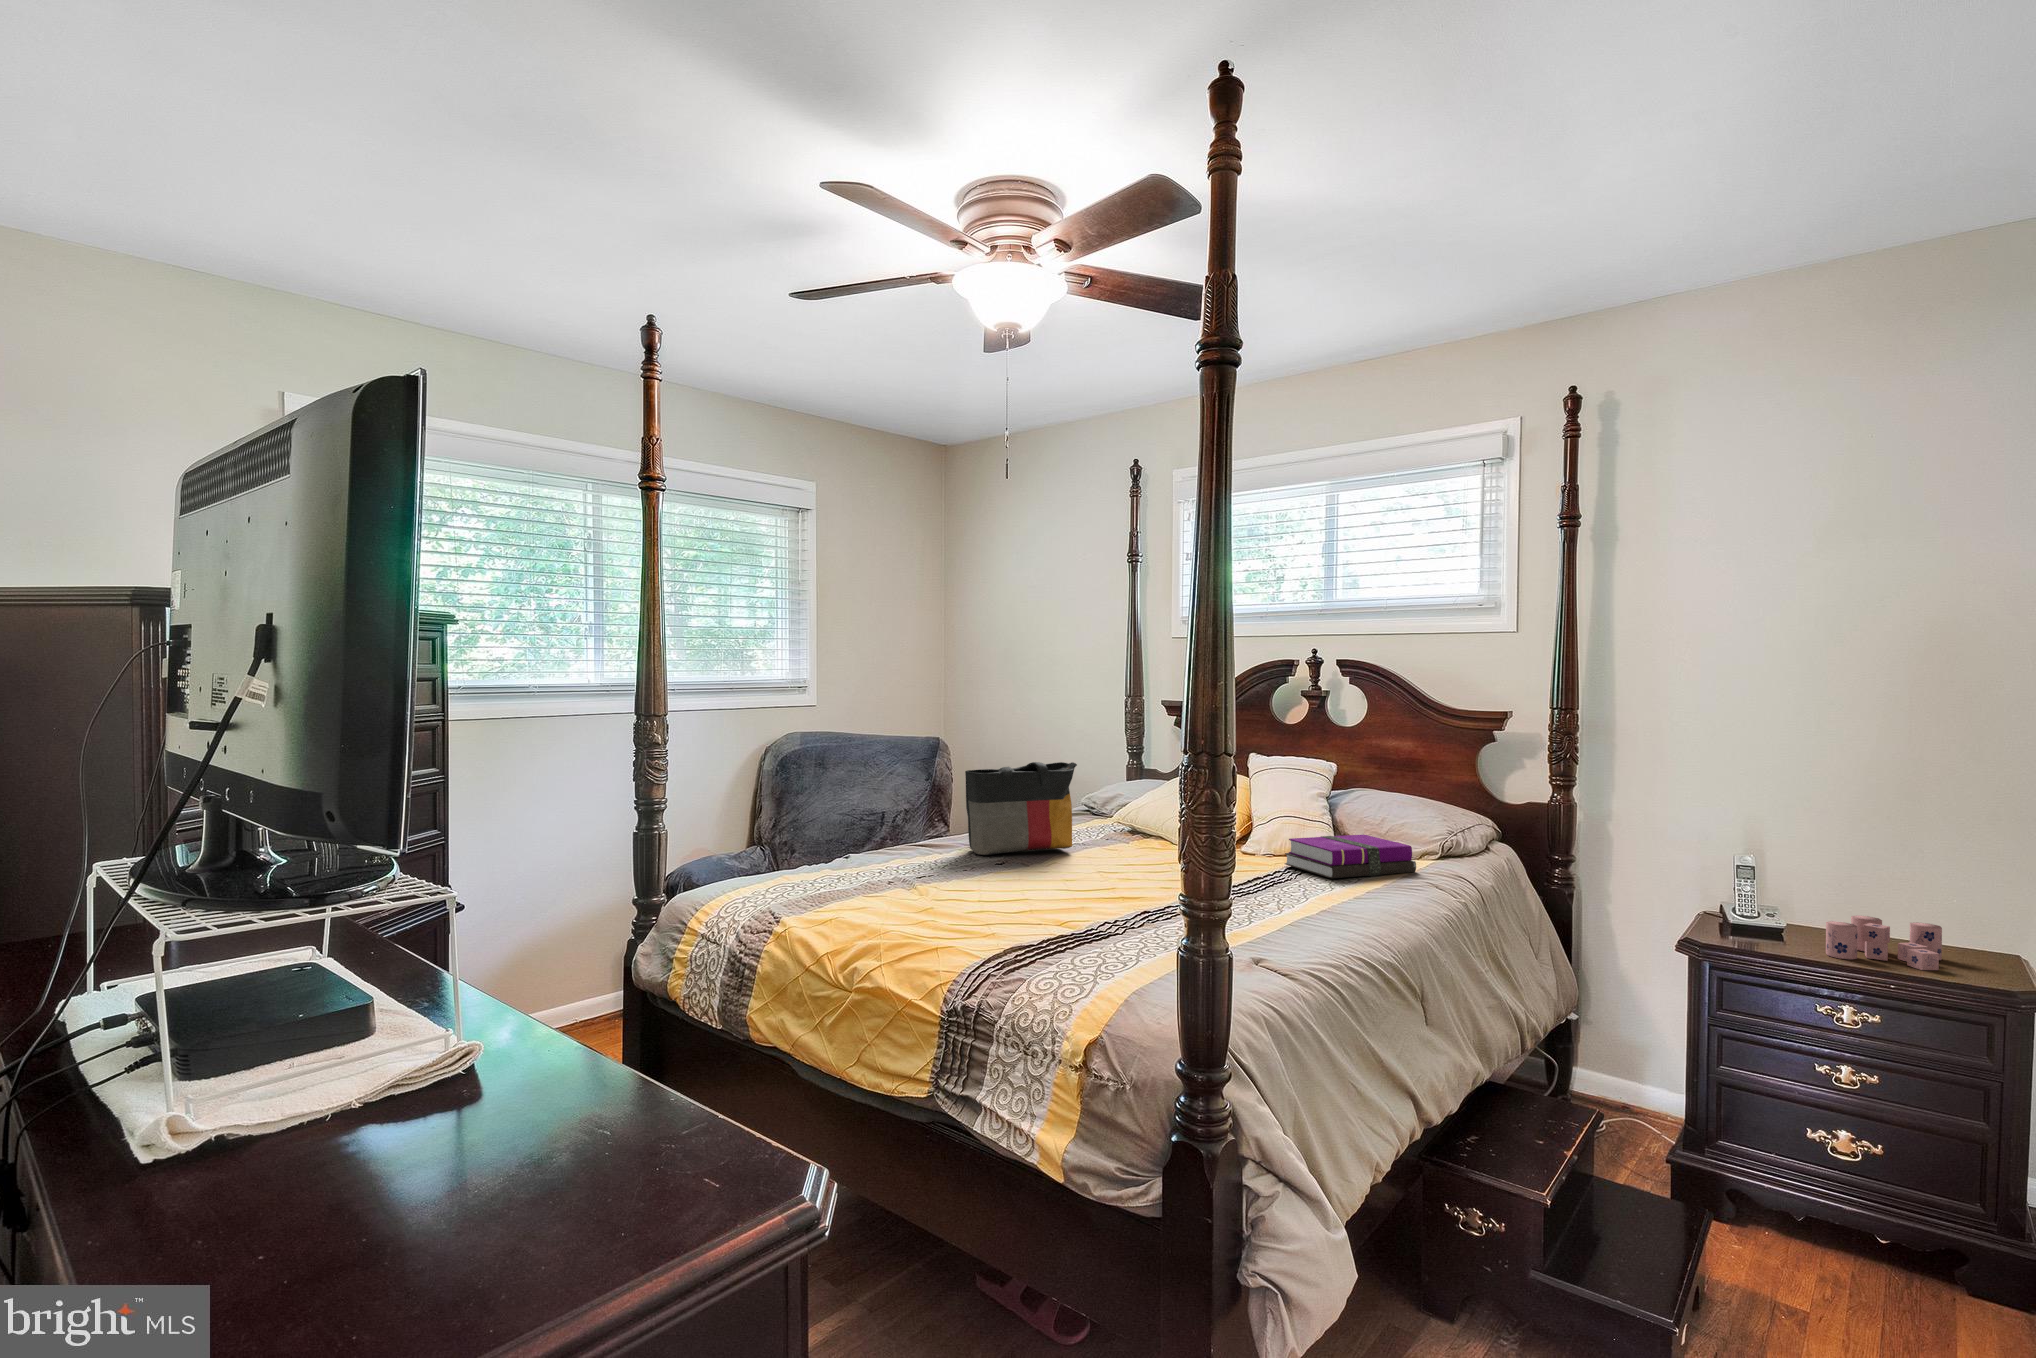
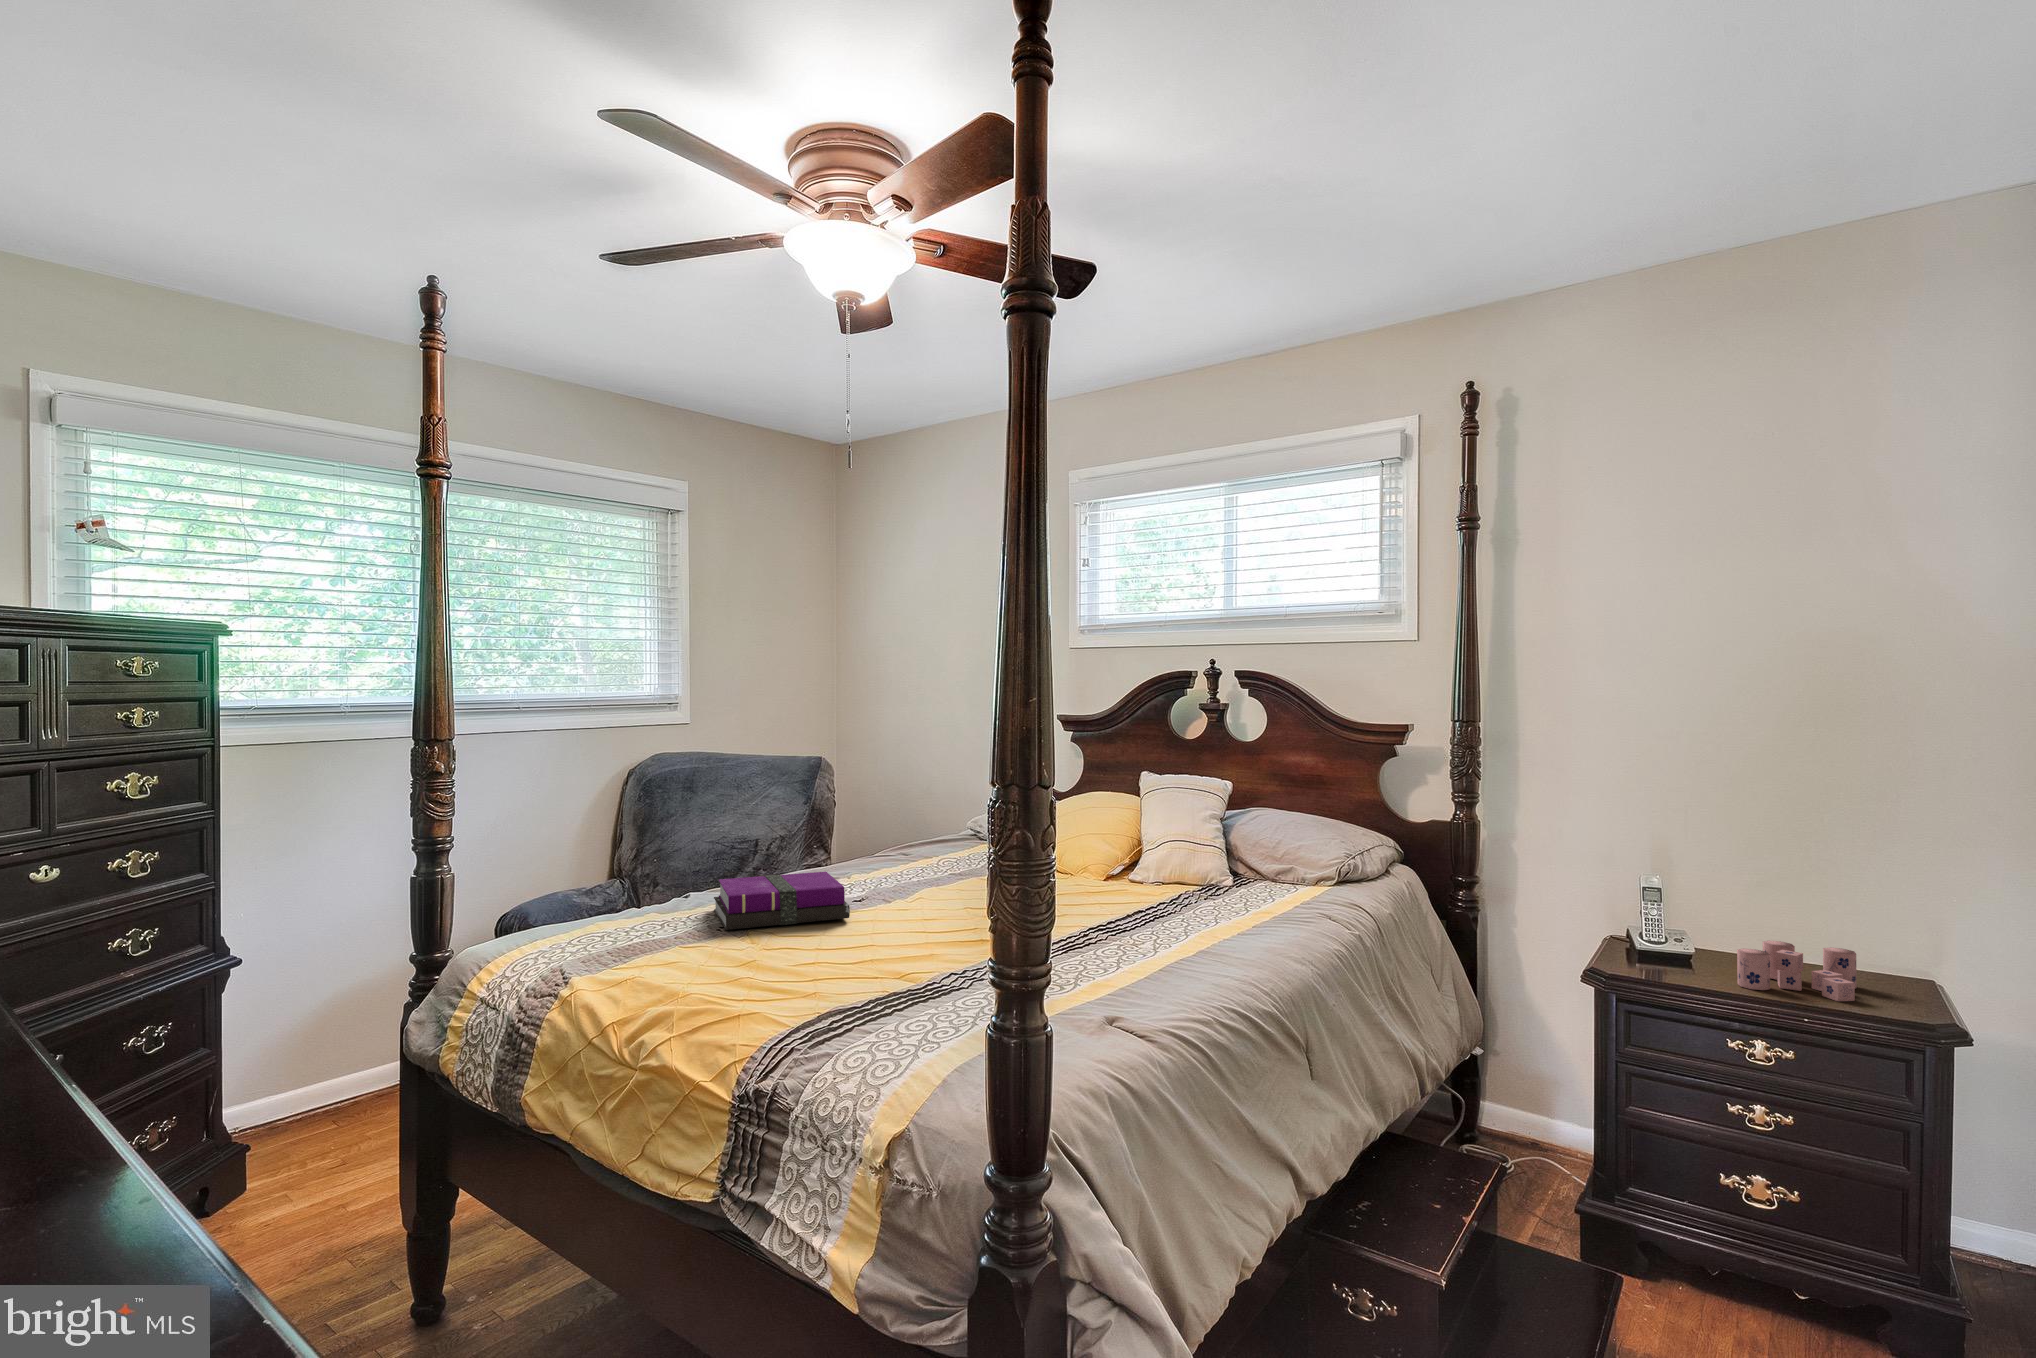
tote bag: present [965,762,1077,855] -> none [819,785,946,891]
notebook: present [1285,835,1416,878] -> present [714,872,850,930]

